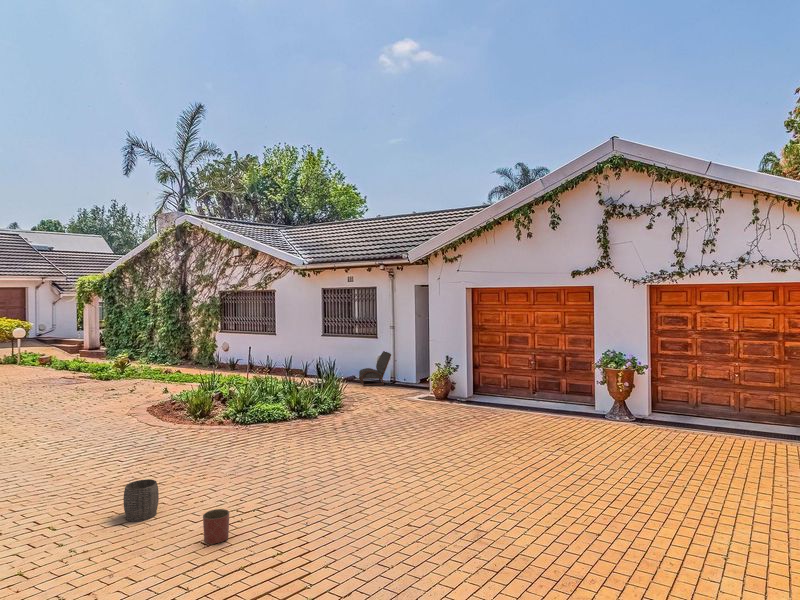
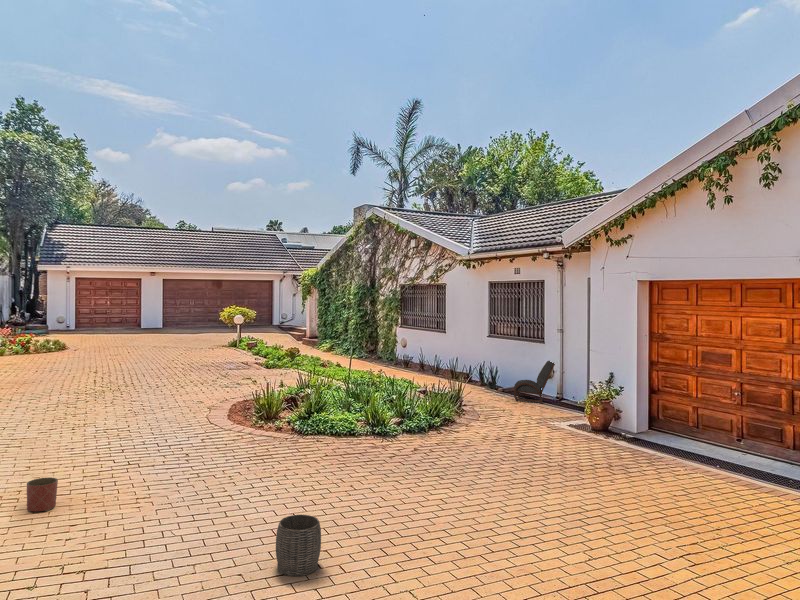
woven basket: present [123,479,159,521] -> present [276,515,321,576]
planter: present [203,509,229,545] -> present [27,477,58,512]

